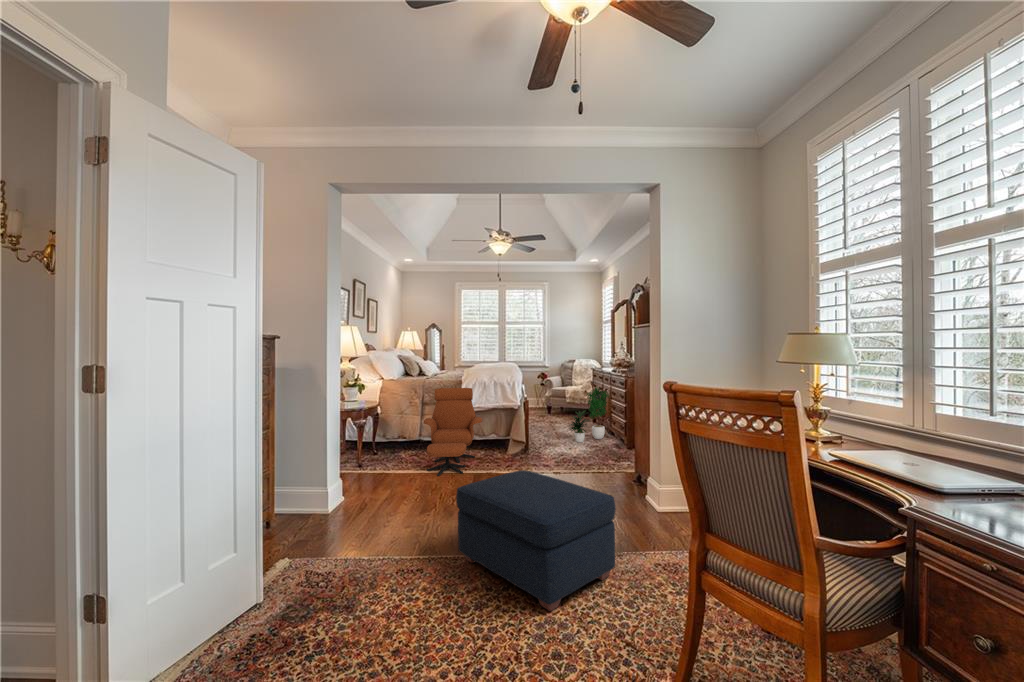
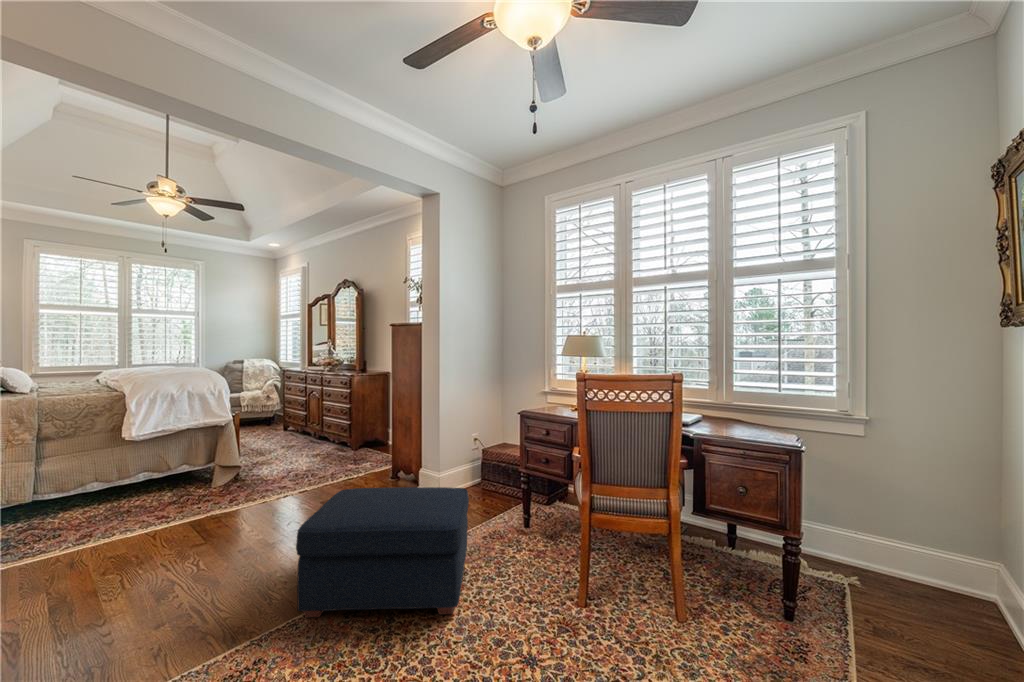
potted plant: present [569,387,609,442] -> none [273,390,321,454]
lounge chair: present [423,388,482,476] -> none [50,406,173,542]

